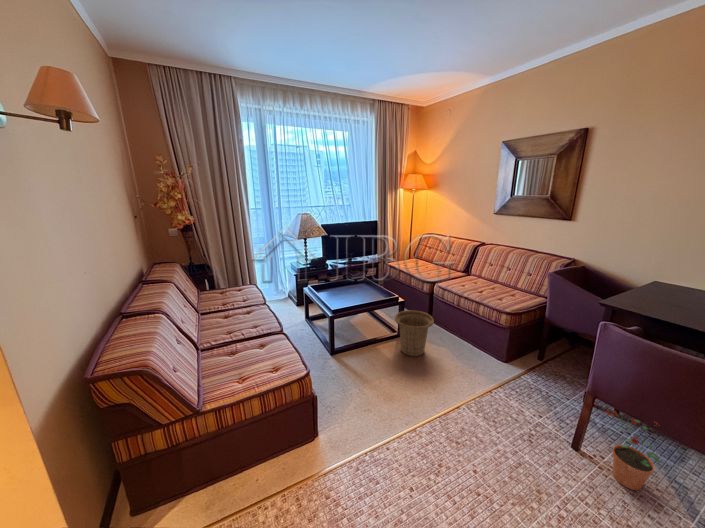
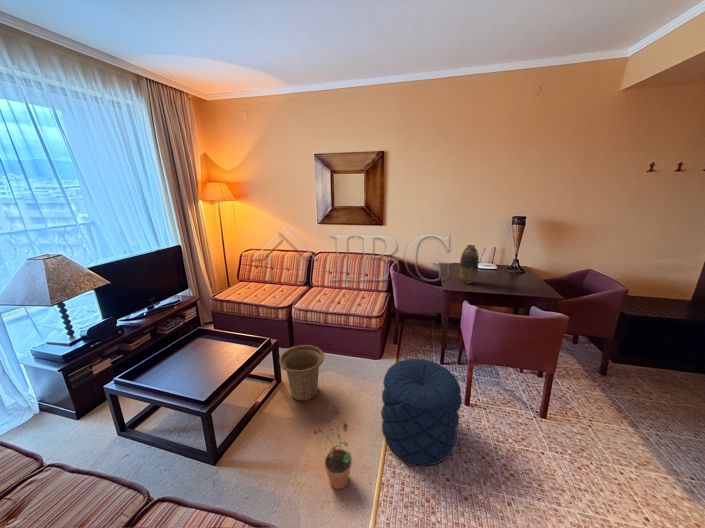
vase: none [647,250,690,307] -> present [460,245,479,283]
pouf: none [443,348,538,460] -> present [381,358,462,465]
potted plant: present [607,410,660,490] -> present [314,407,352,489]

